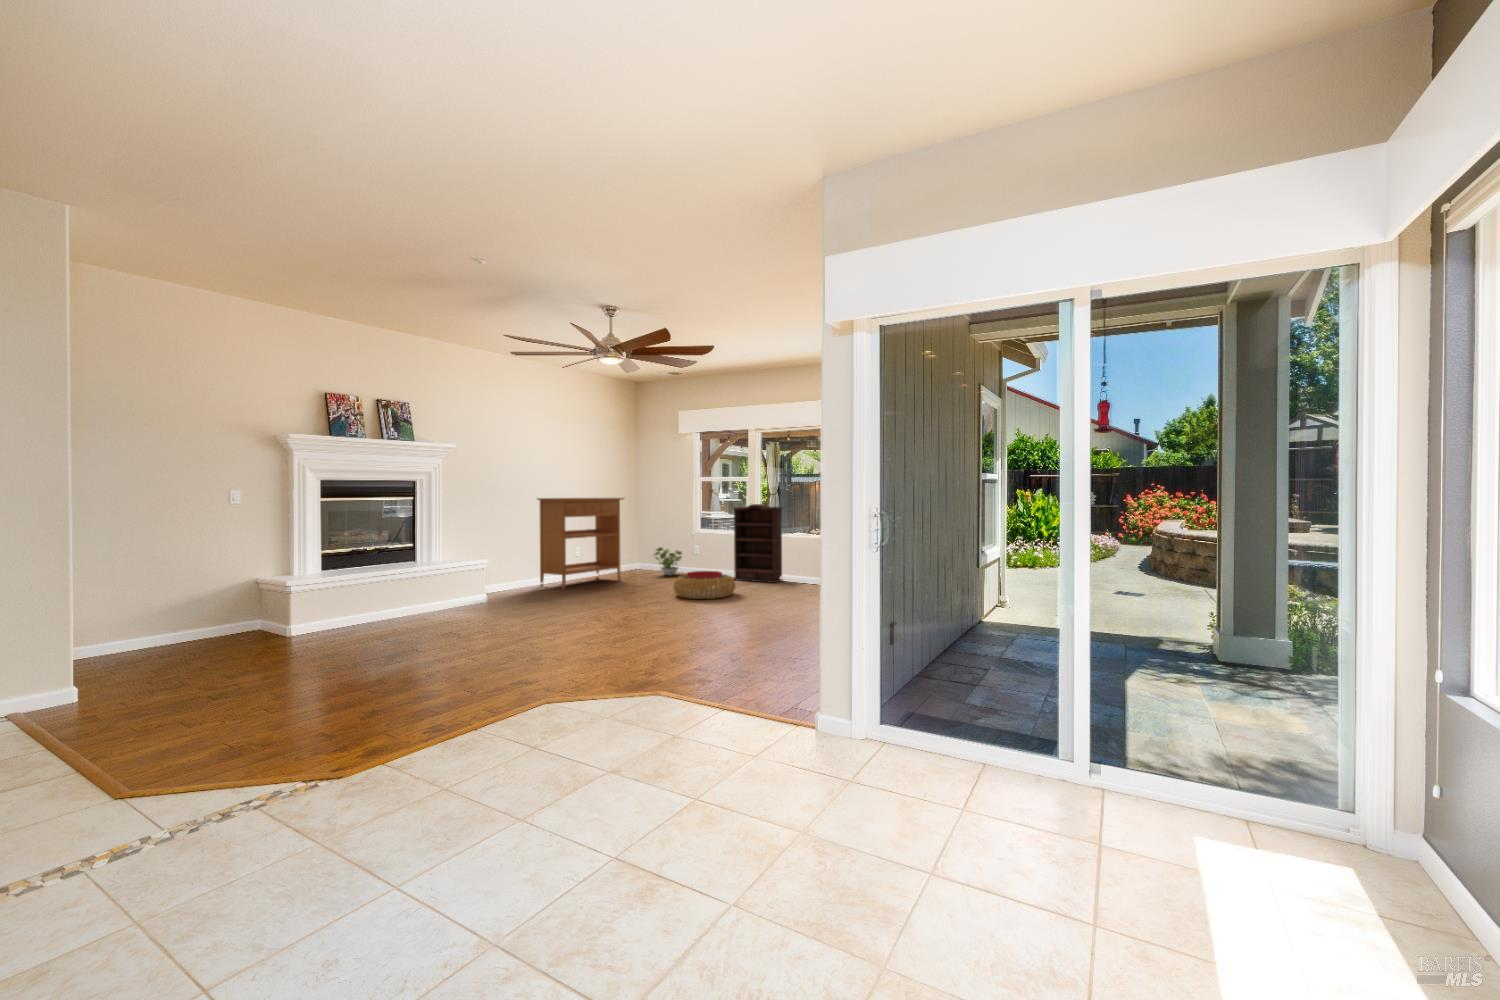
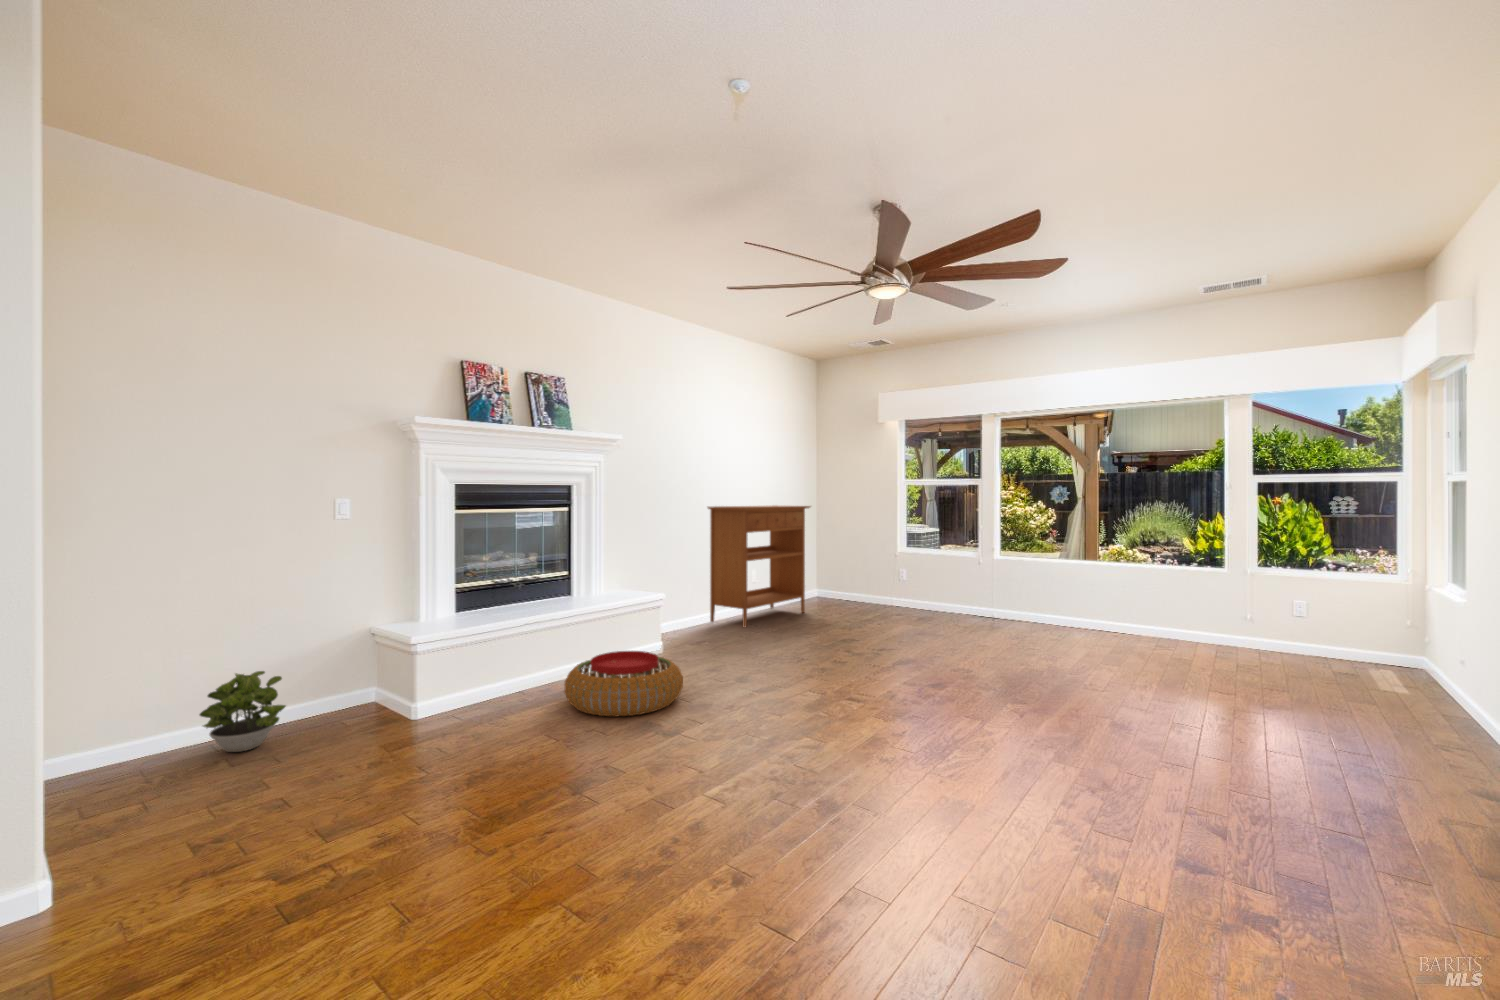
bookshelf: present [733,504,783,583] -> none [958,516,1031,625]
potted plant: present [654,548,682,575] -> present [200,671,286,752]
pouf: present [673,571,735,599] -> present [564,651,683,716]

